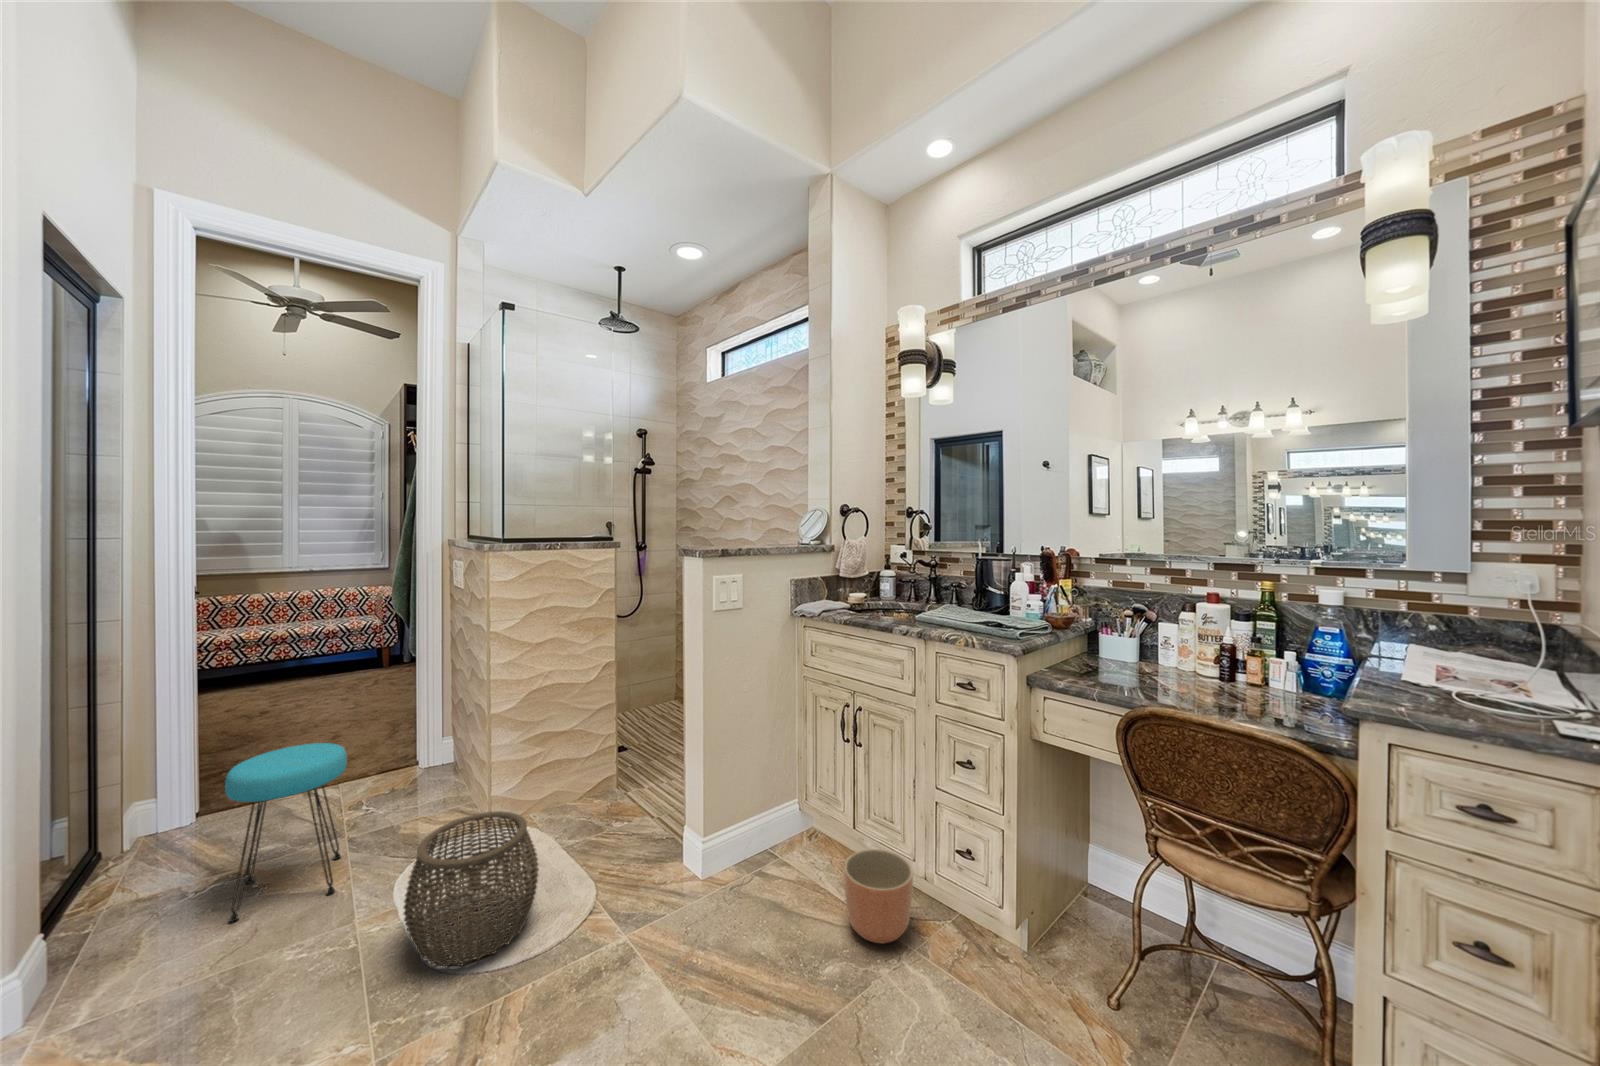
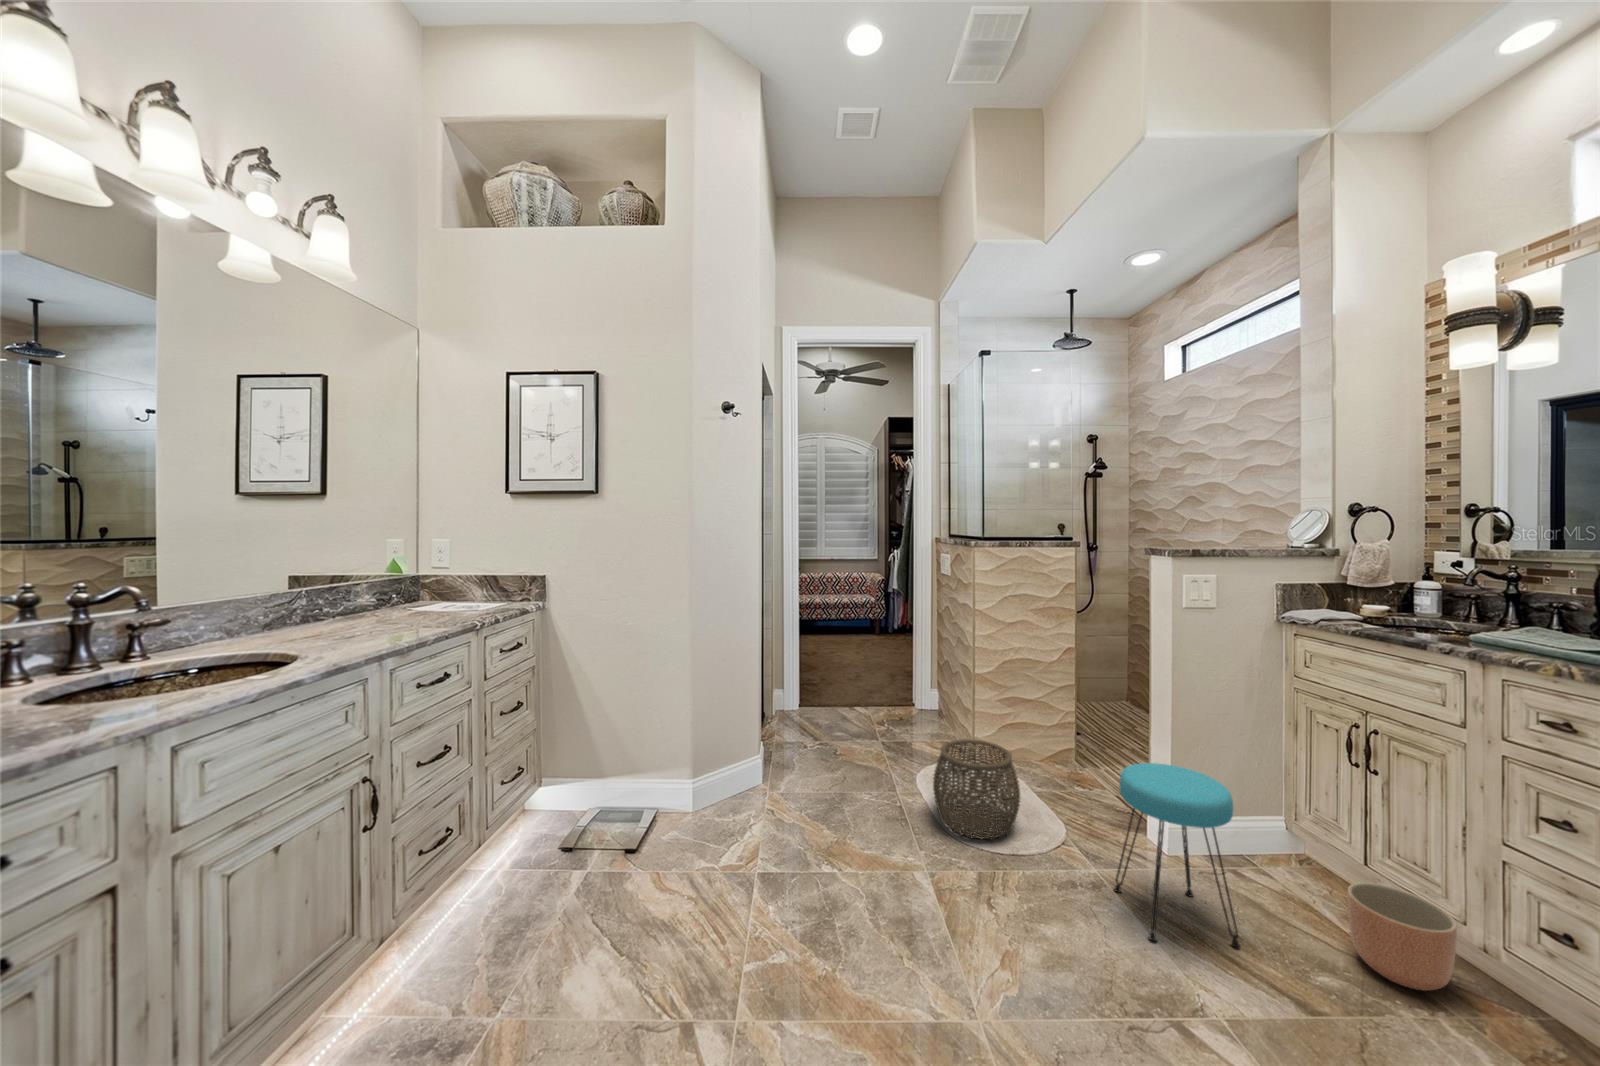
stool: present [225,743,347,921] -> present [1114,763,1240,947]

